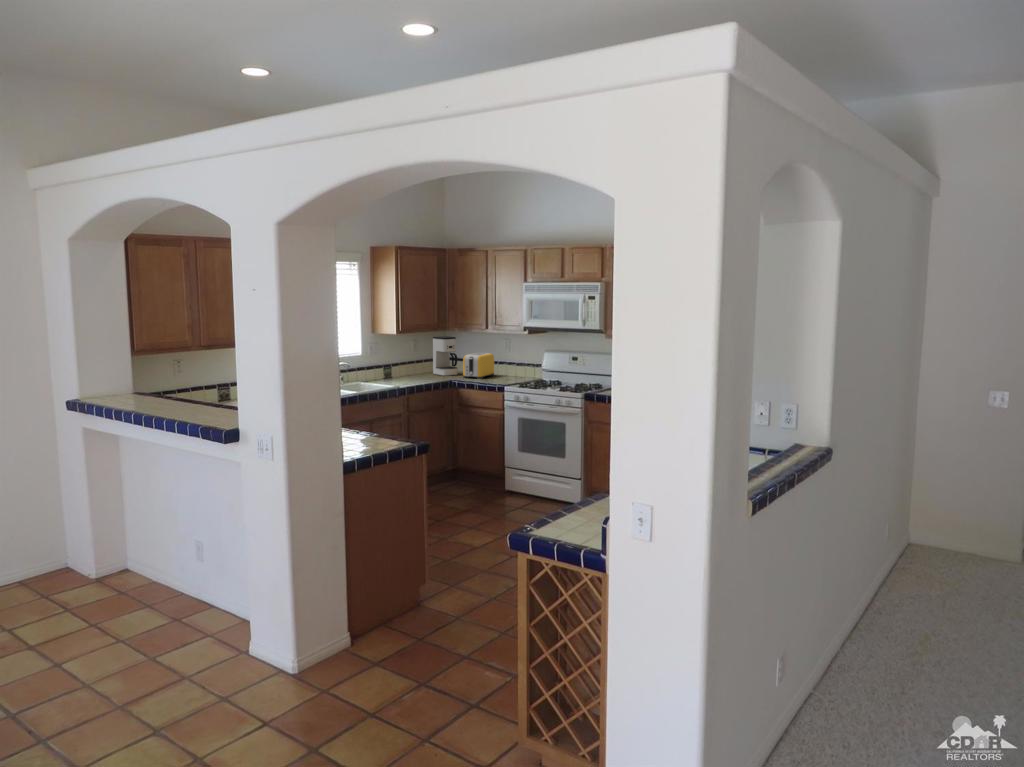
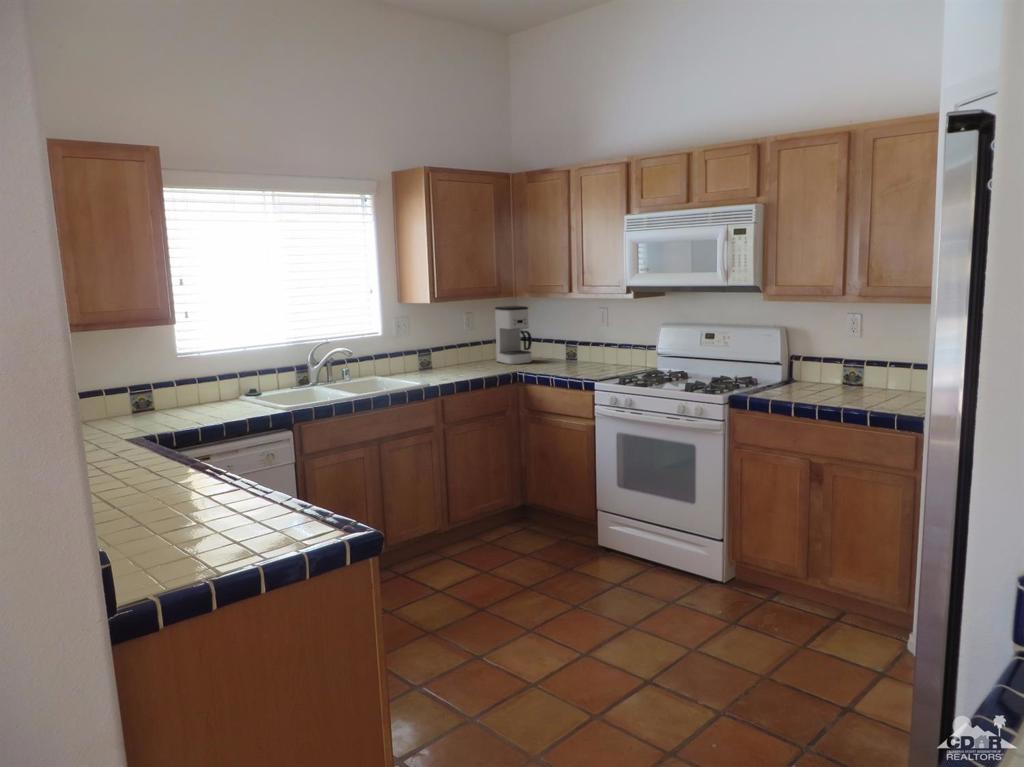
toaster: present [463,353,494,379] -> none [537,329,585,369]

